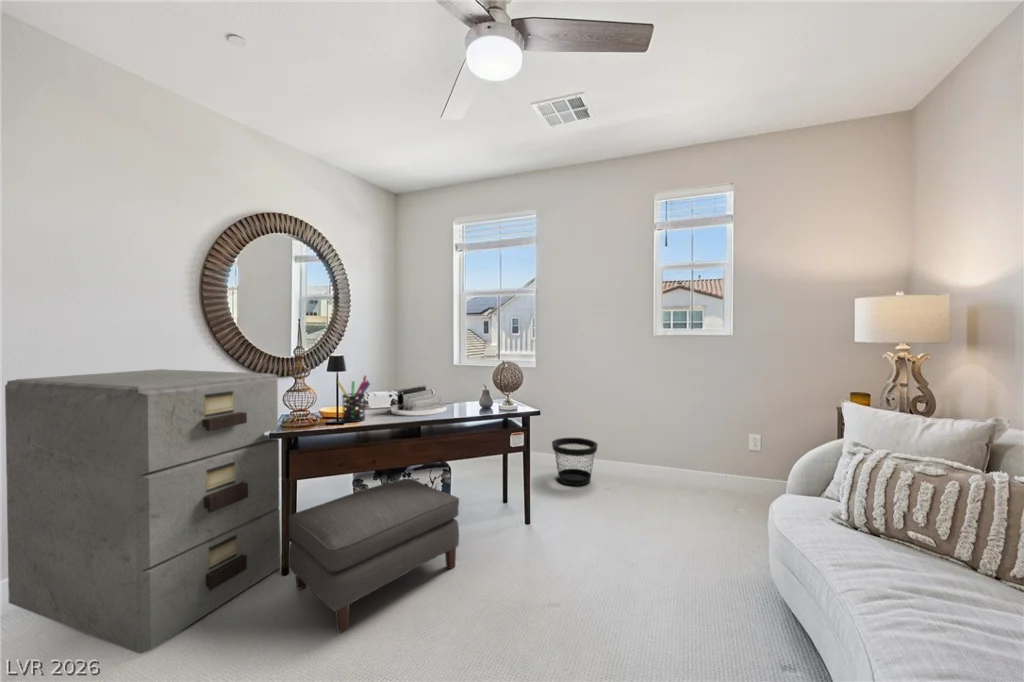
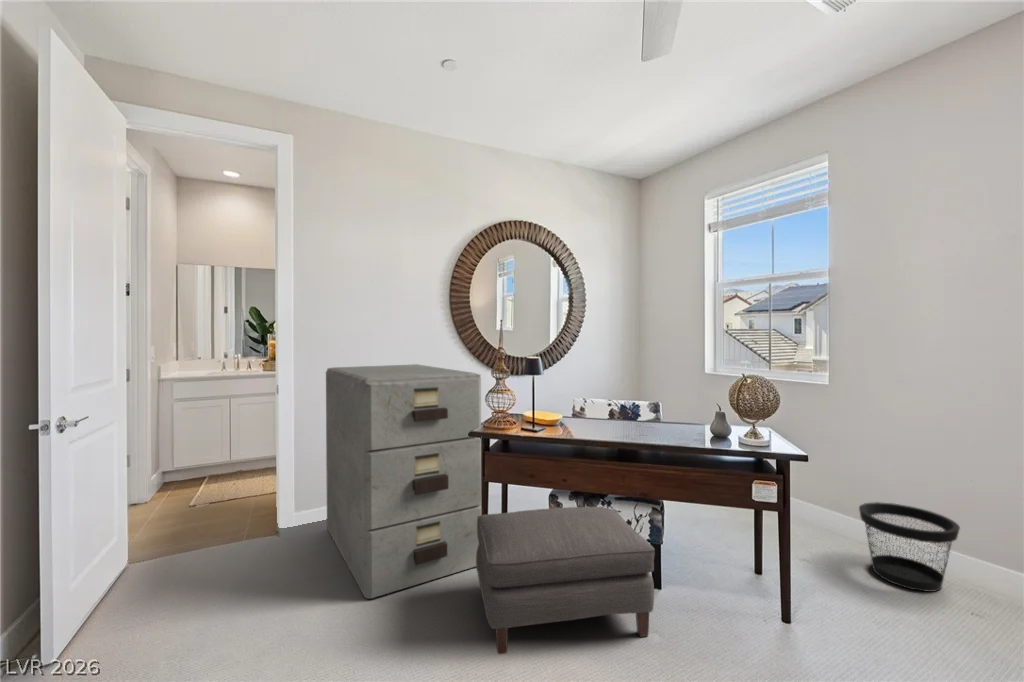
pen holder: present [338,376,370,422] -> none [535,380,568,431]
desk organizer: present [391,386,447,416] -> none [599,398,668,435]

